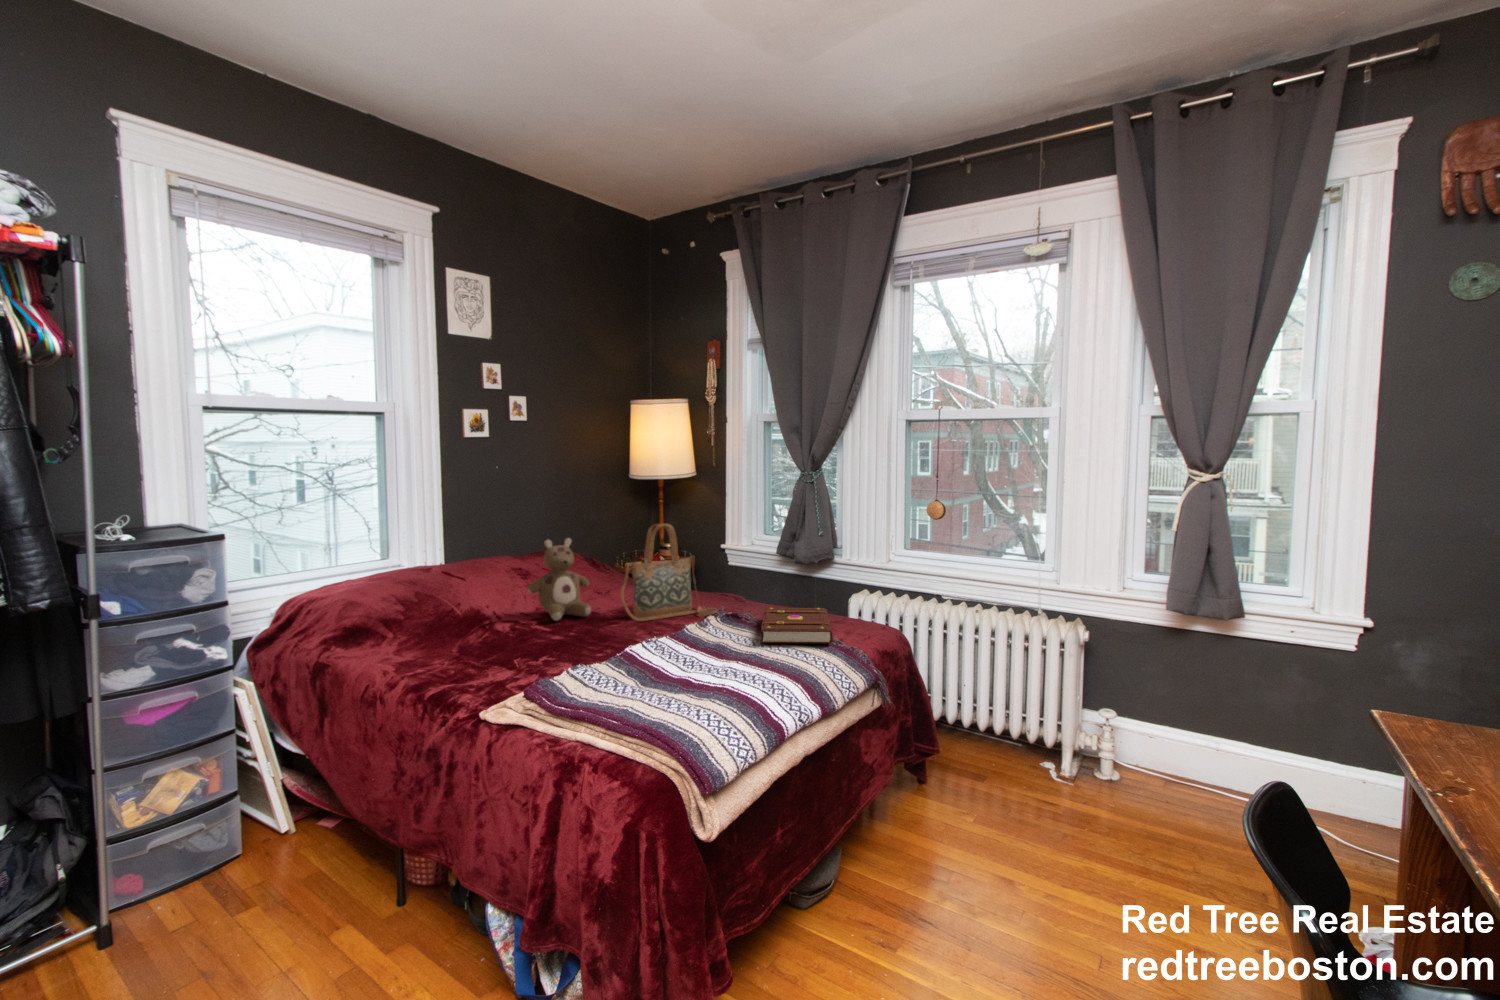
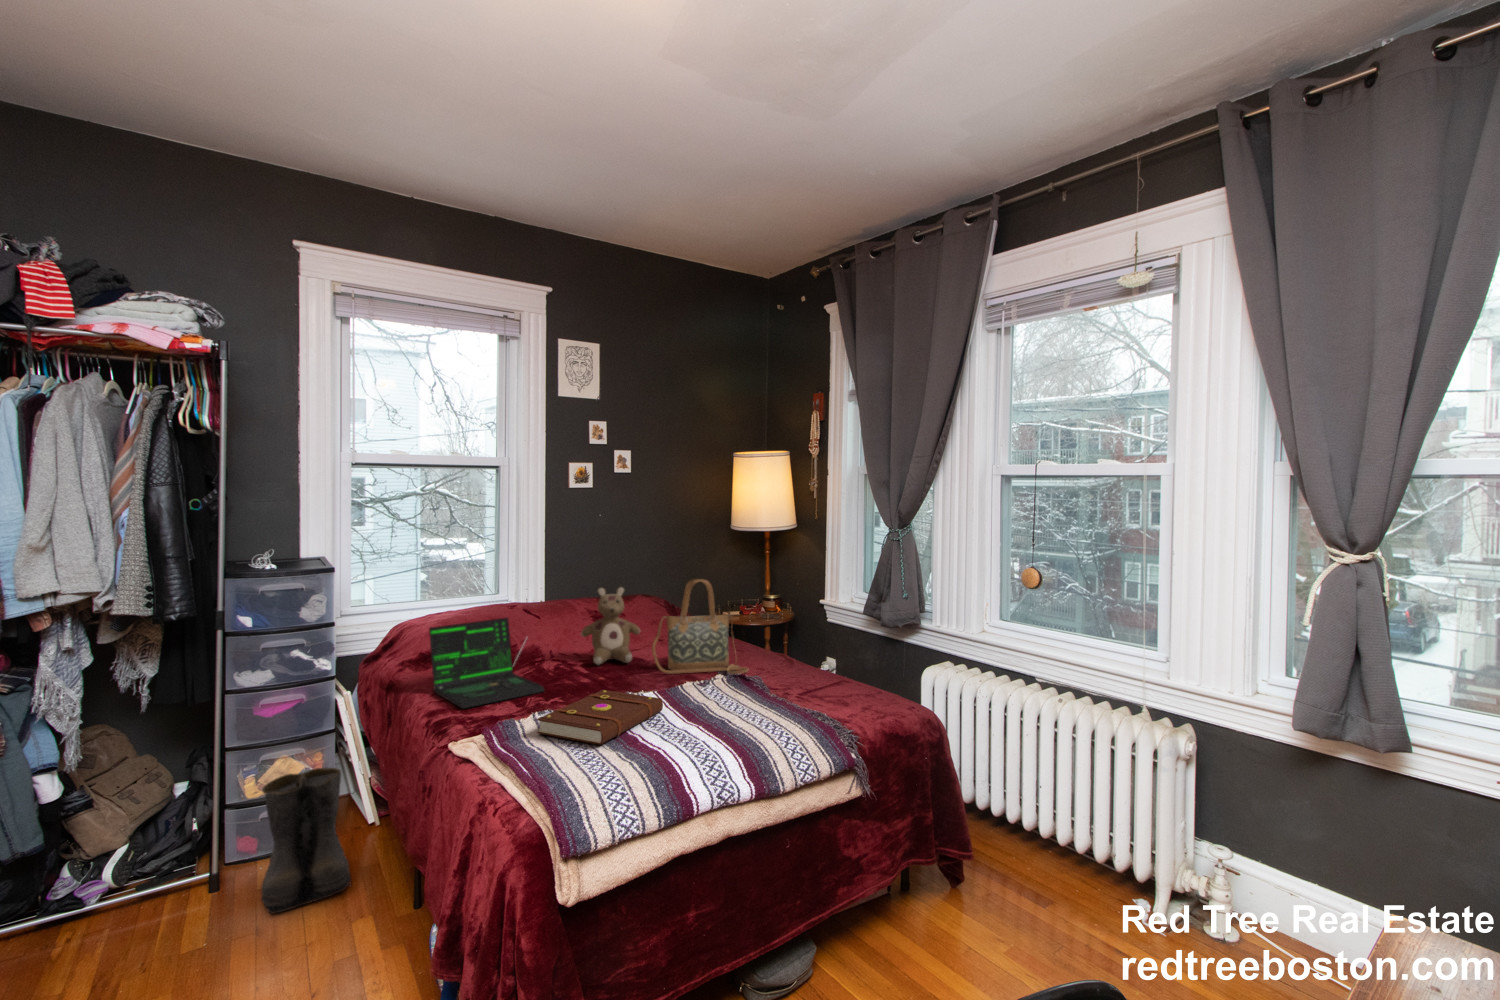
laptop: none [382,576,528,677] -> present [429,618,545,708]
book: present [761,608,833,644] -> present [537,690,663,745]
boots: none [160,776,312,961] -> present [261,768,352,914]

